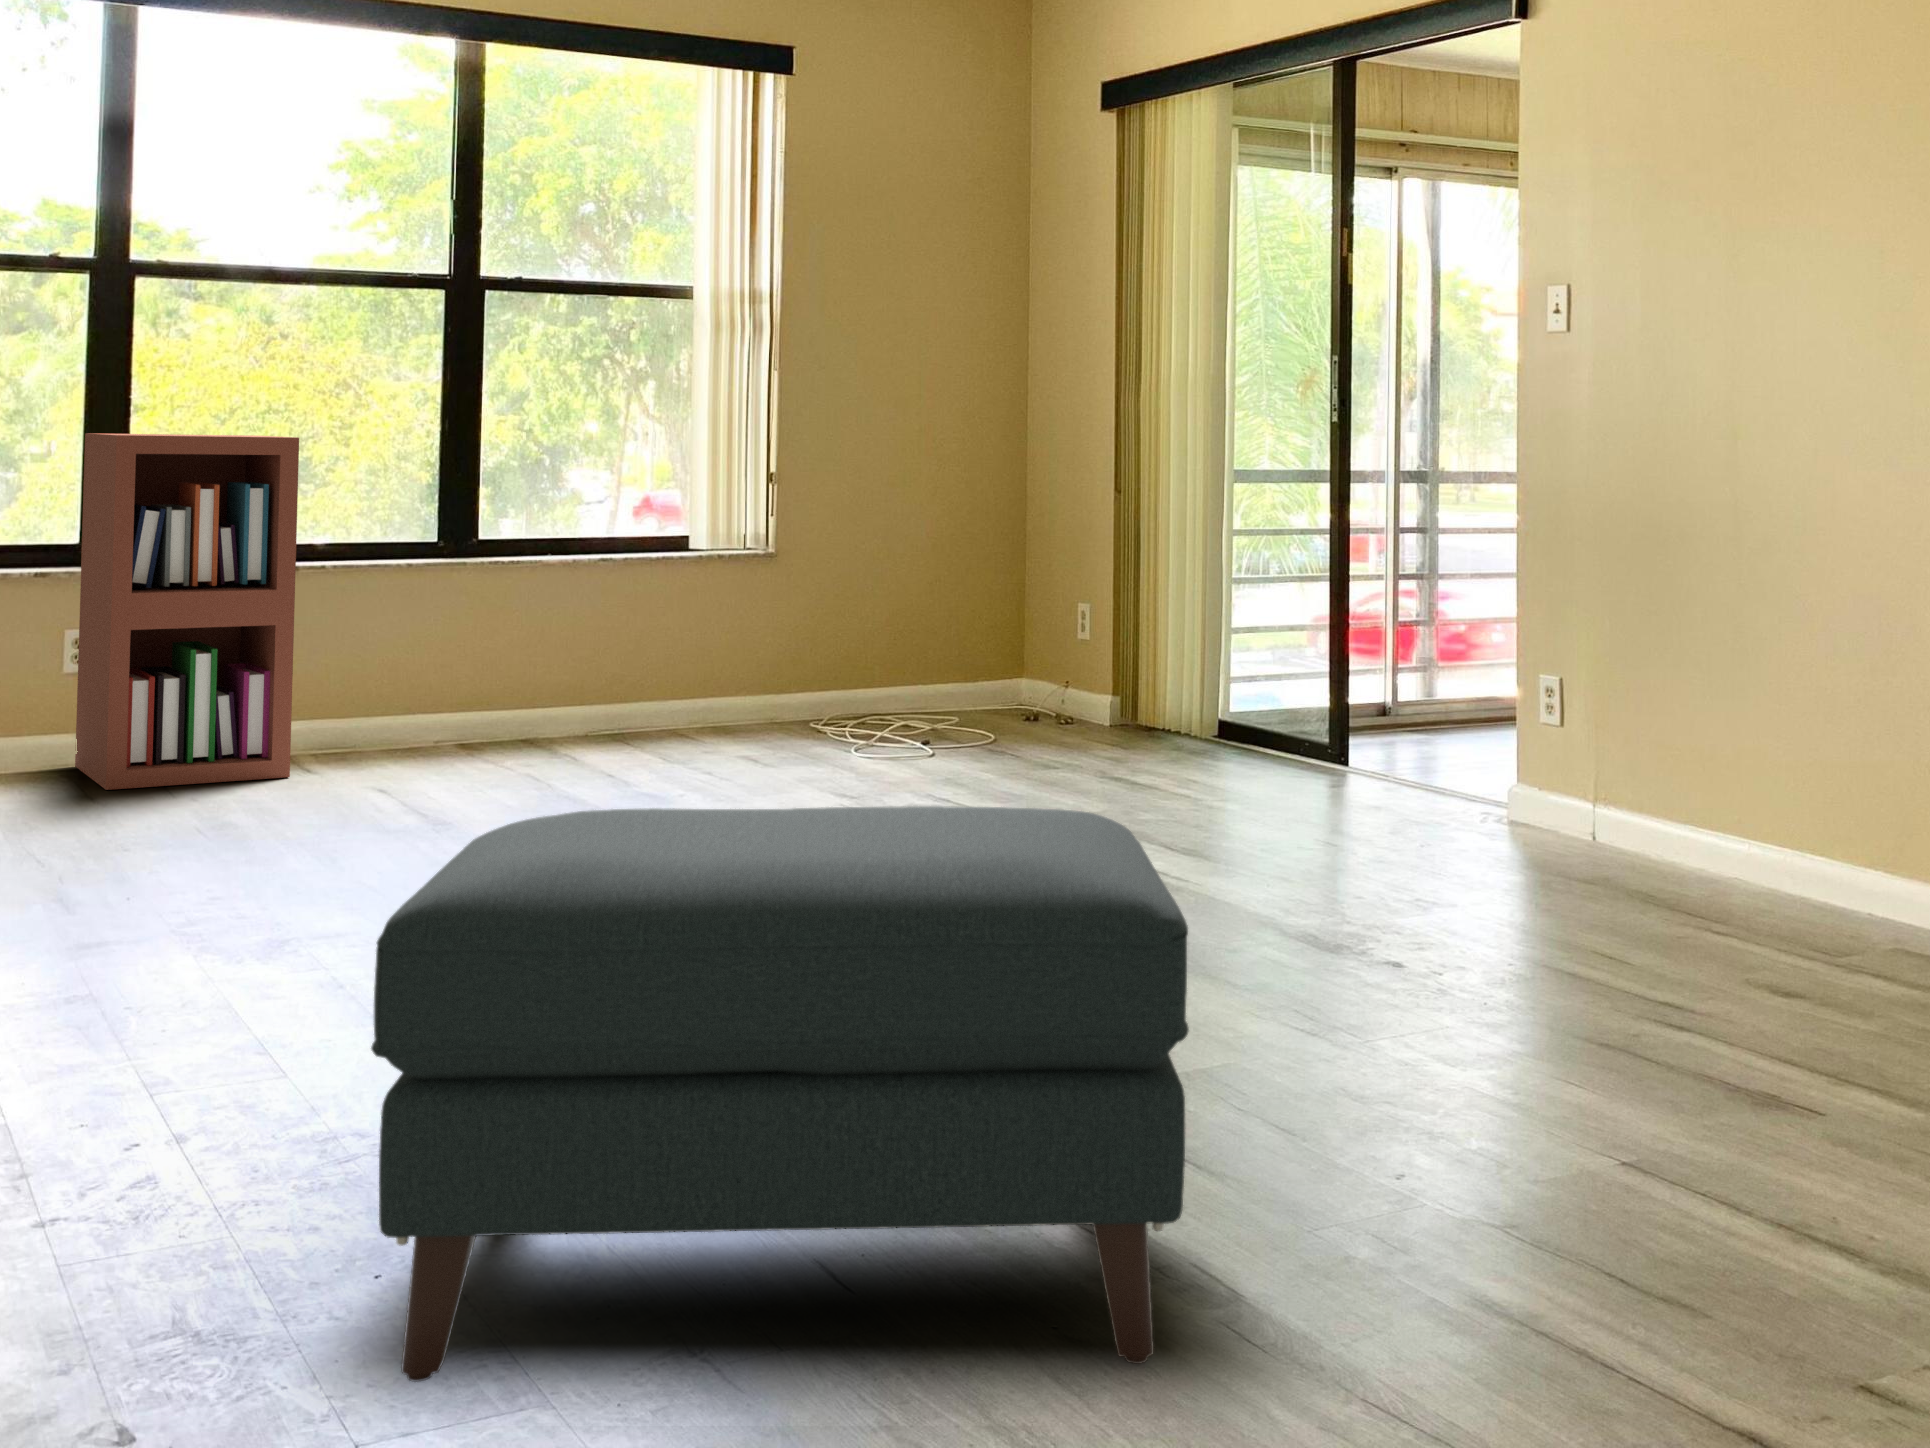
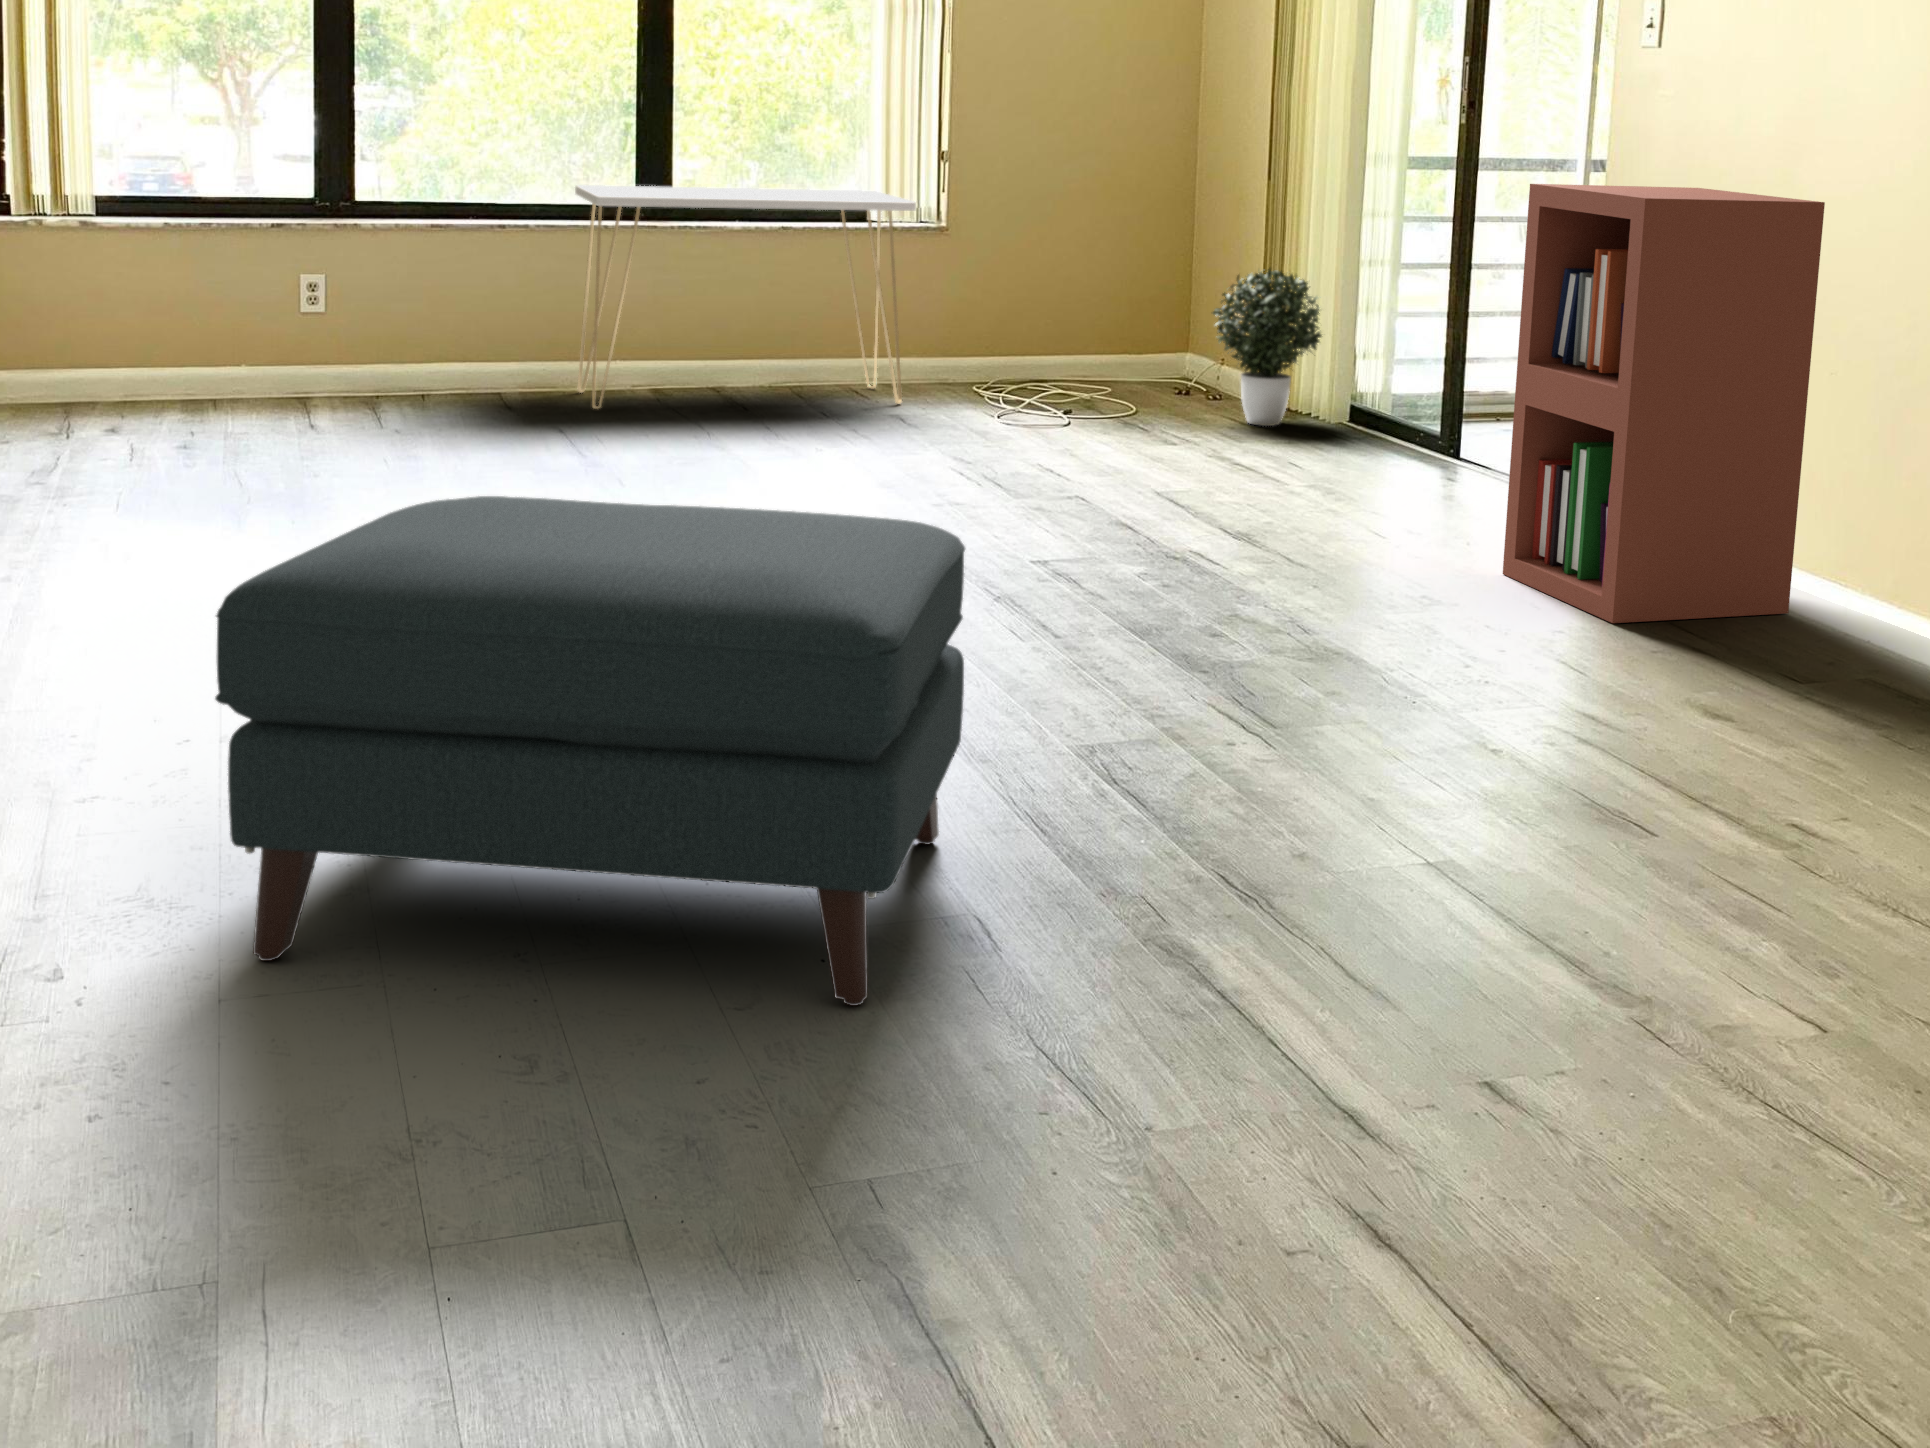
bookshelf: present [75,433,299,790] -> present [1503,184,1825,623]
console table: none [379,518,763,766] -> present [575,185,916,409]
potted plant: none [1075,580,1195,748] -> present [1213,268,1322,426]

